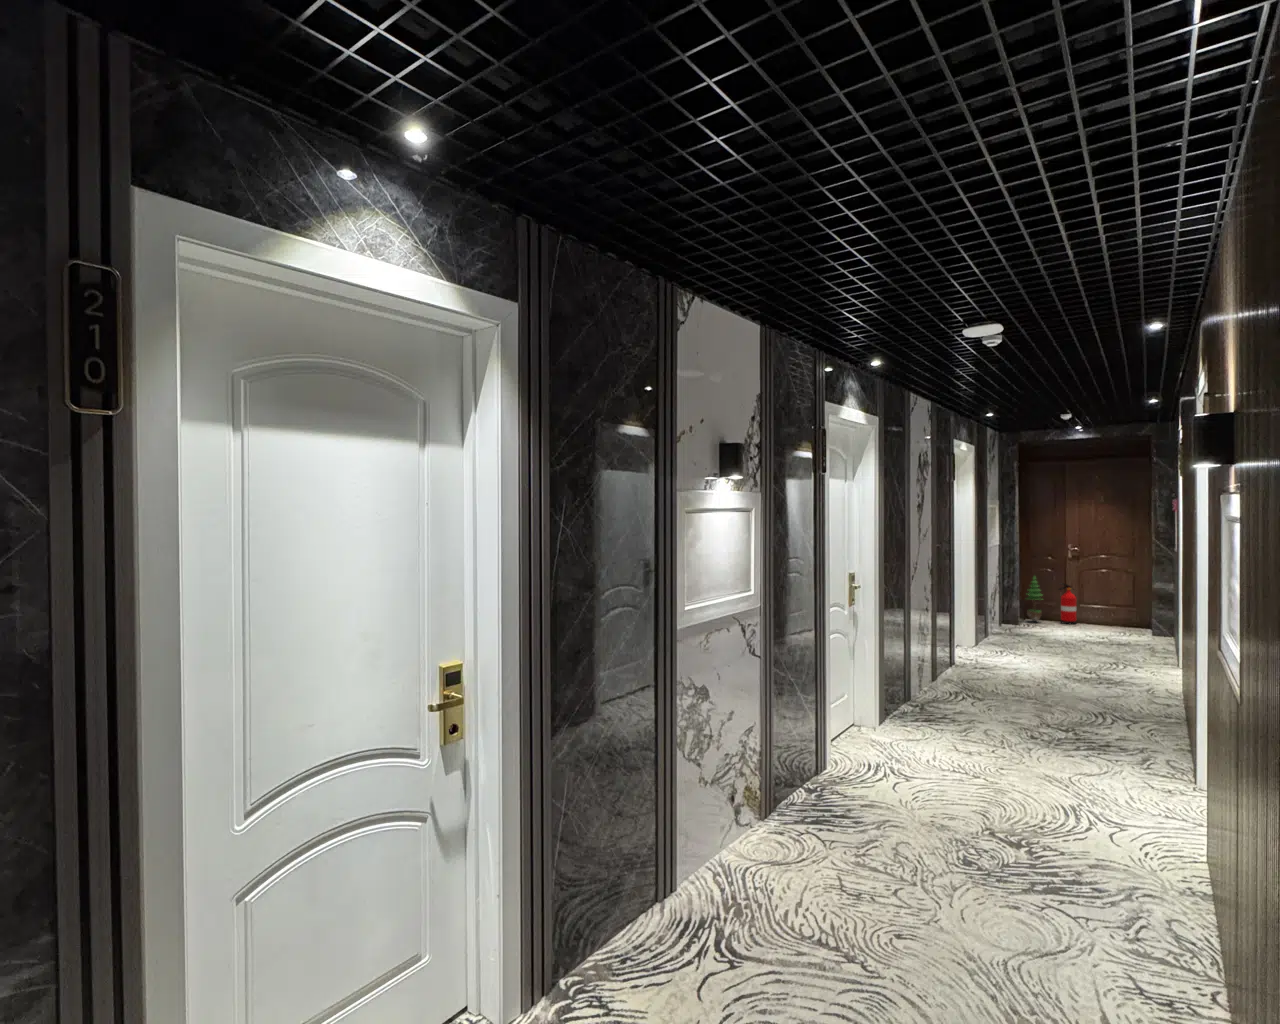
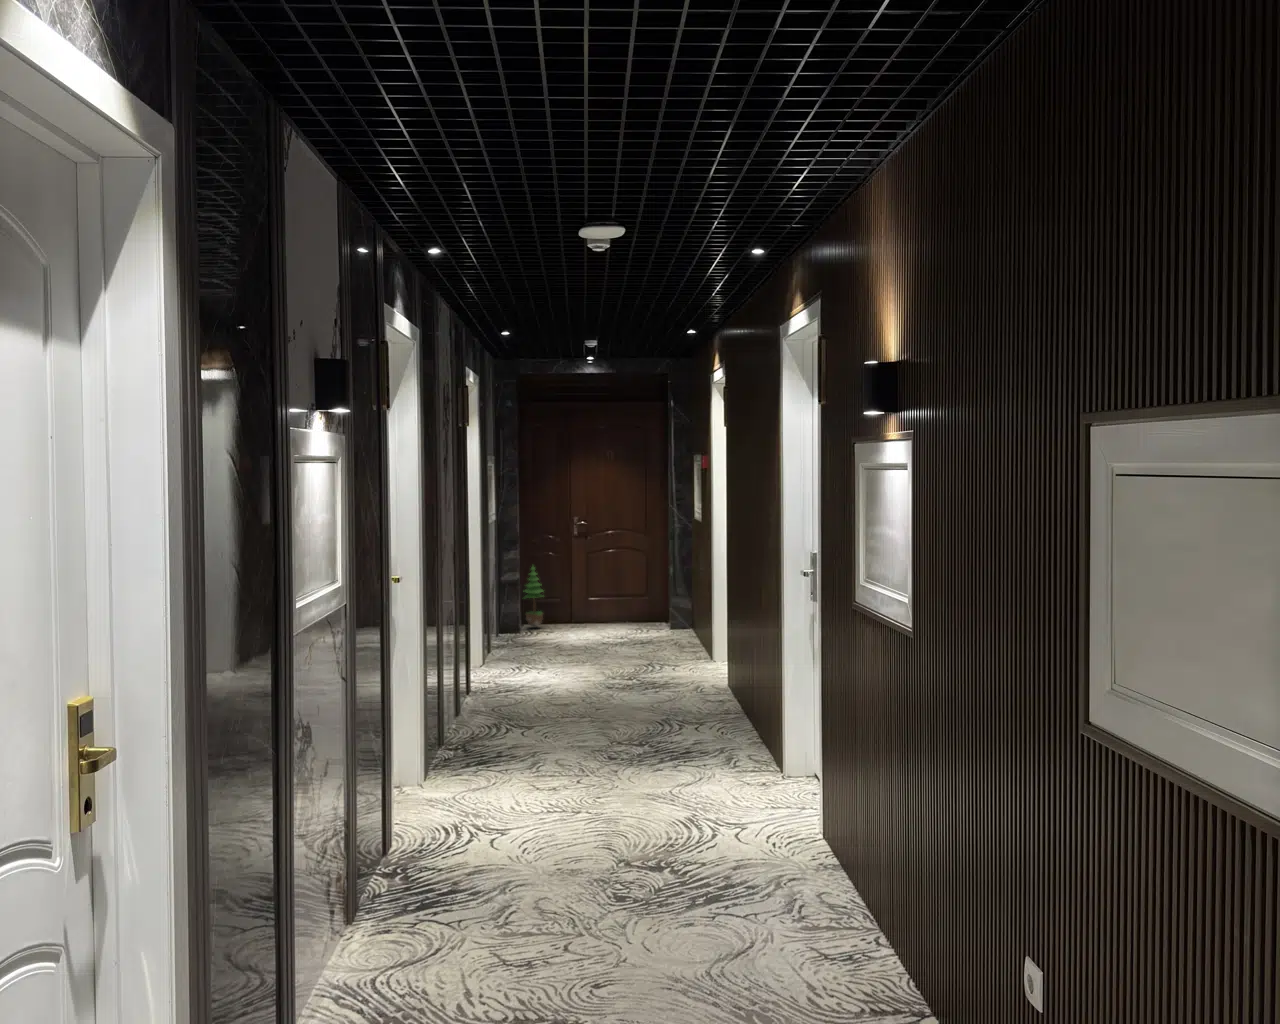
fire extinguisher: present [1059,583,1077,624] -> none [561,573,584,626]

